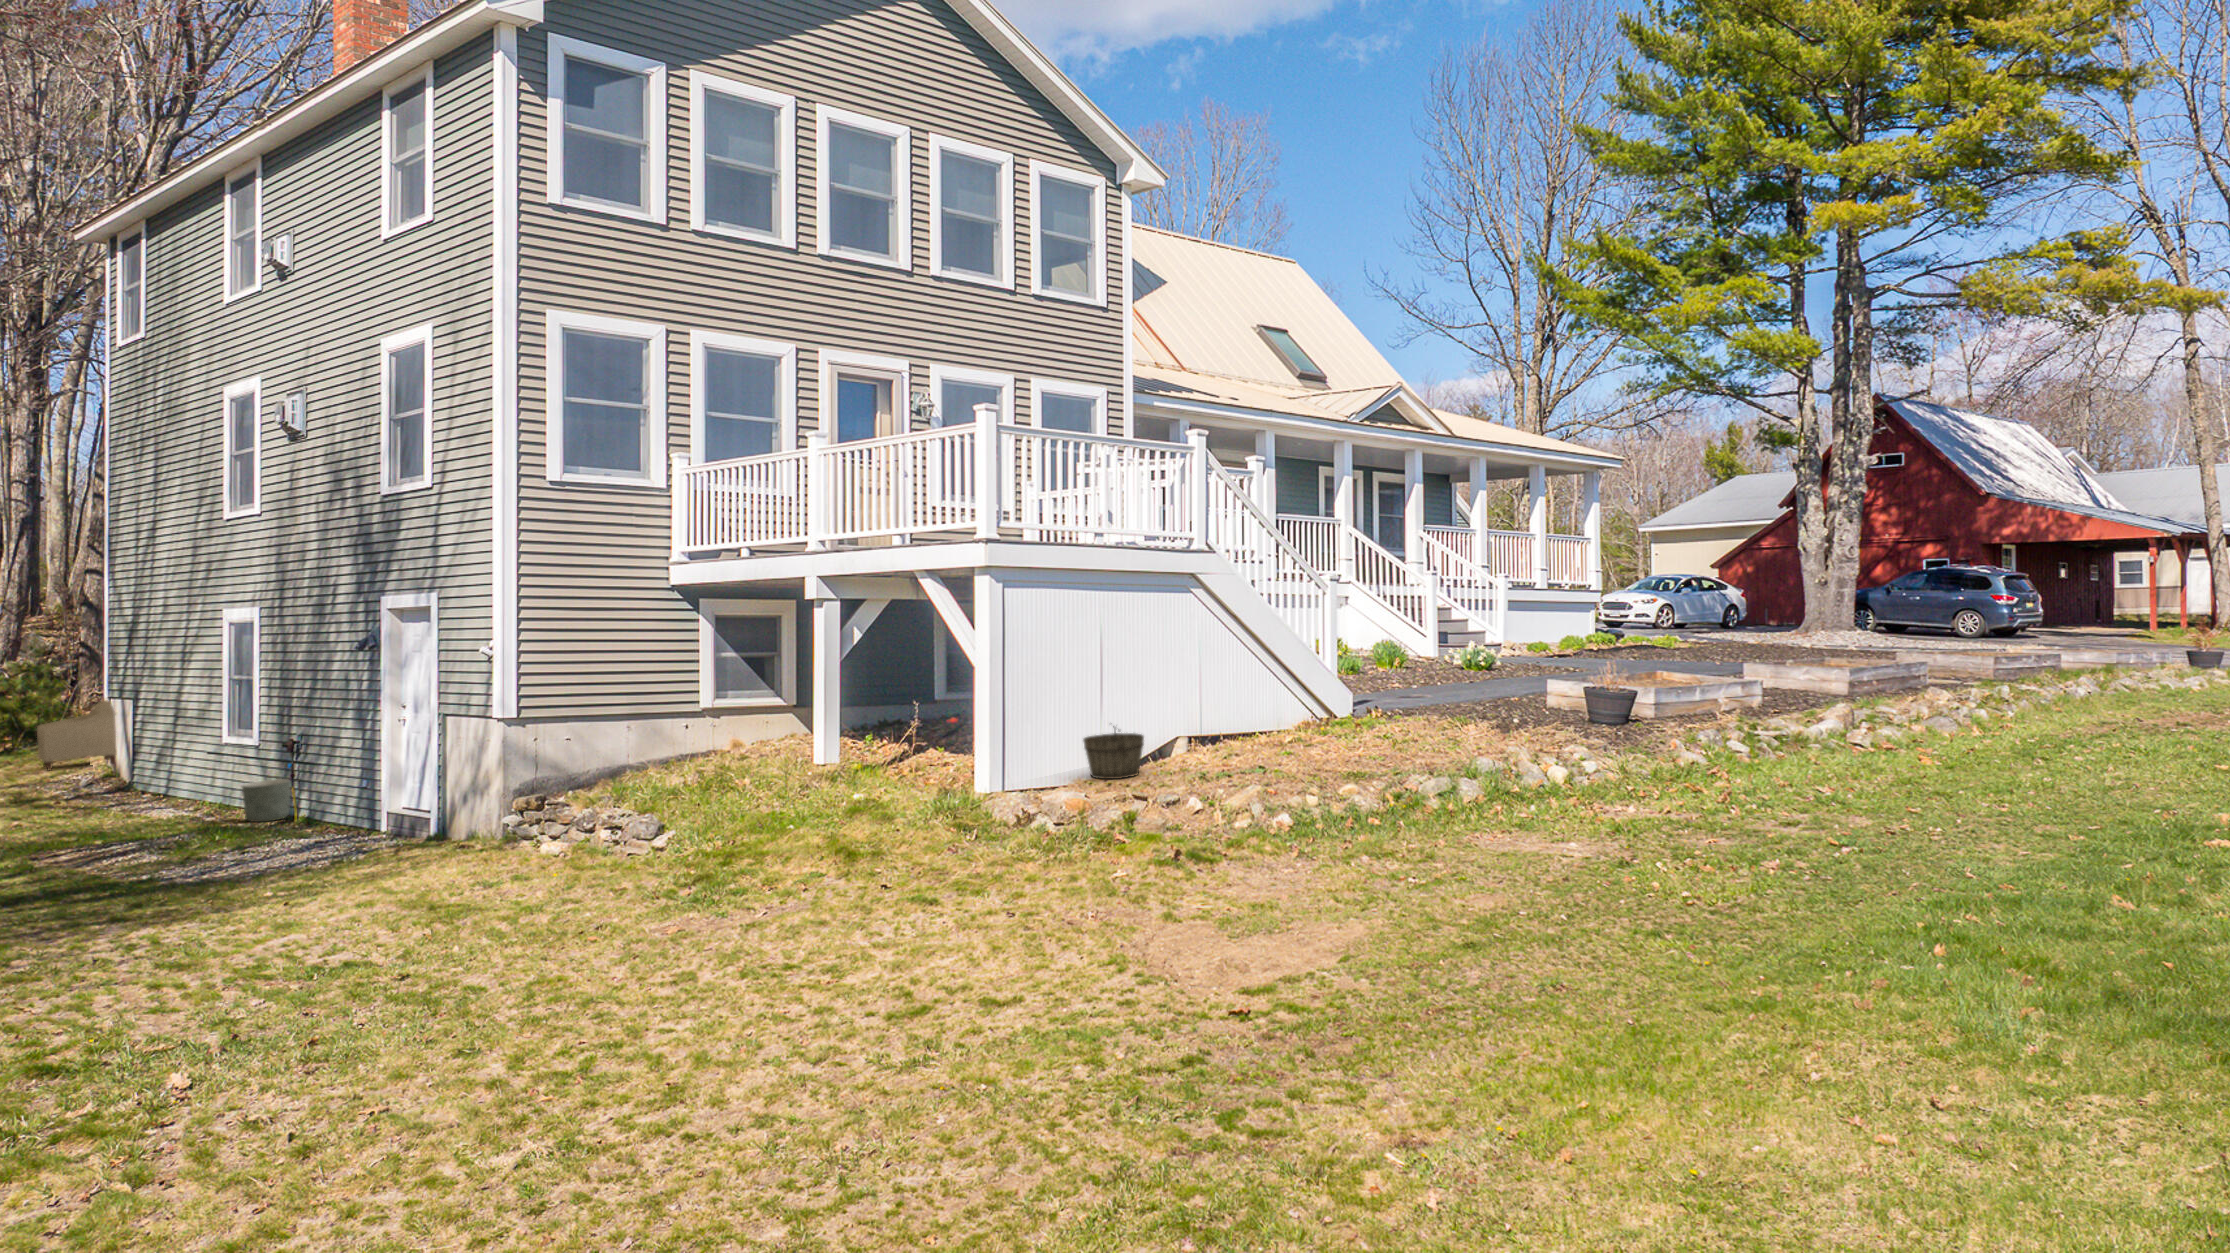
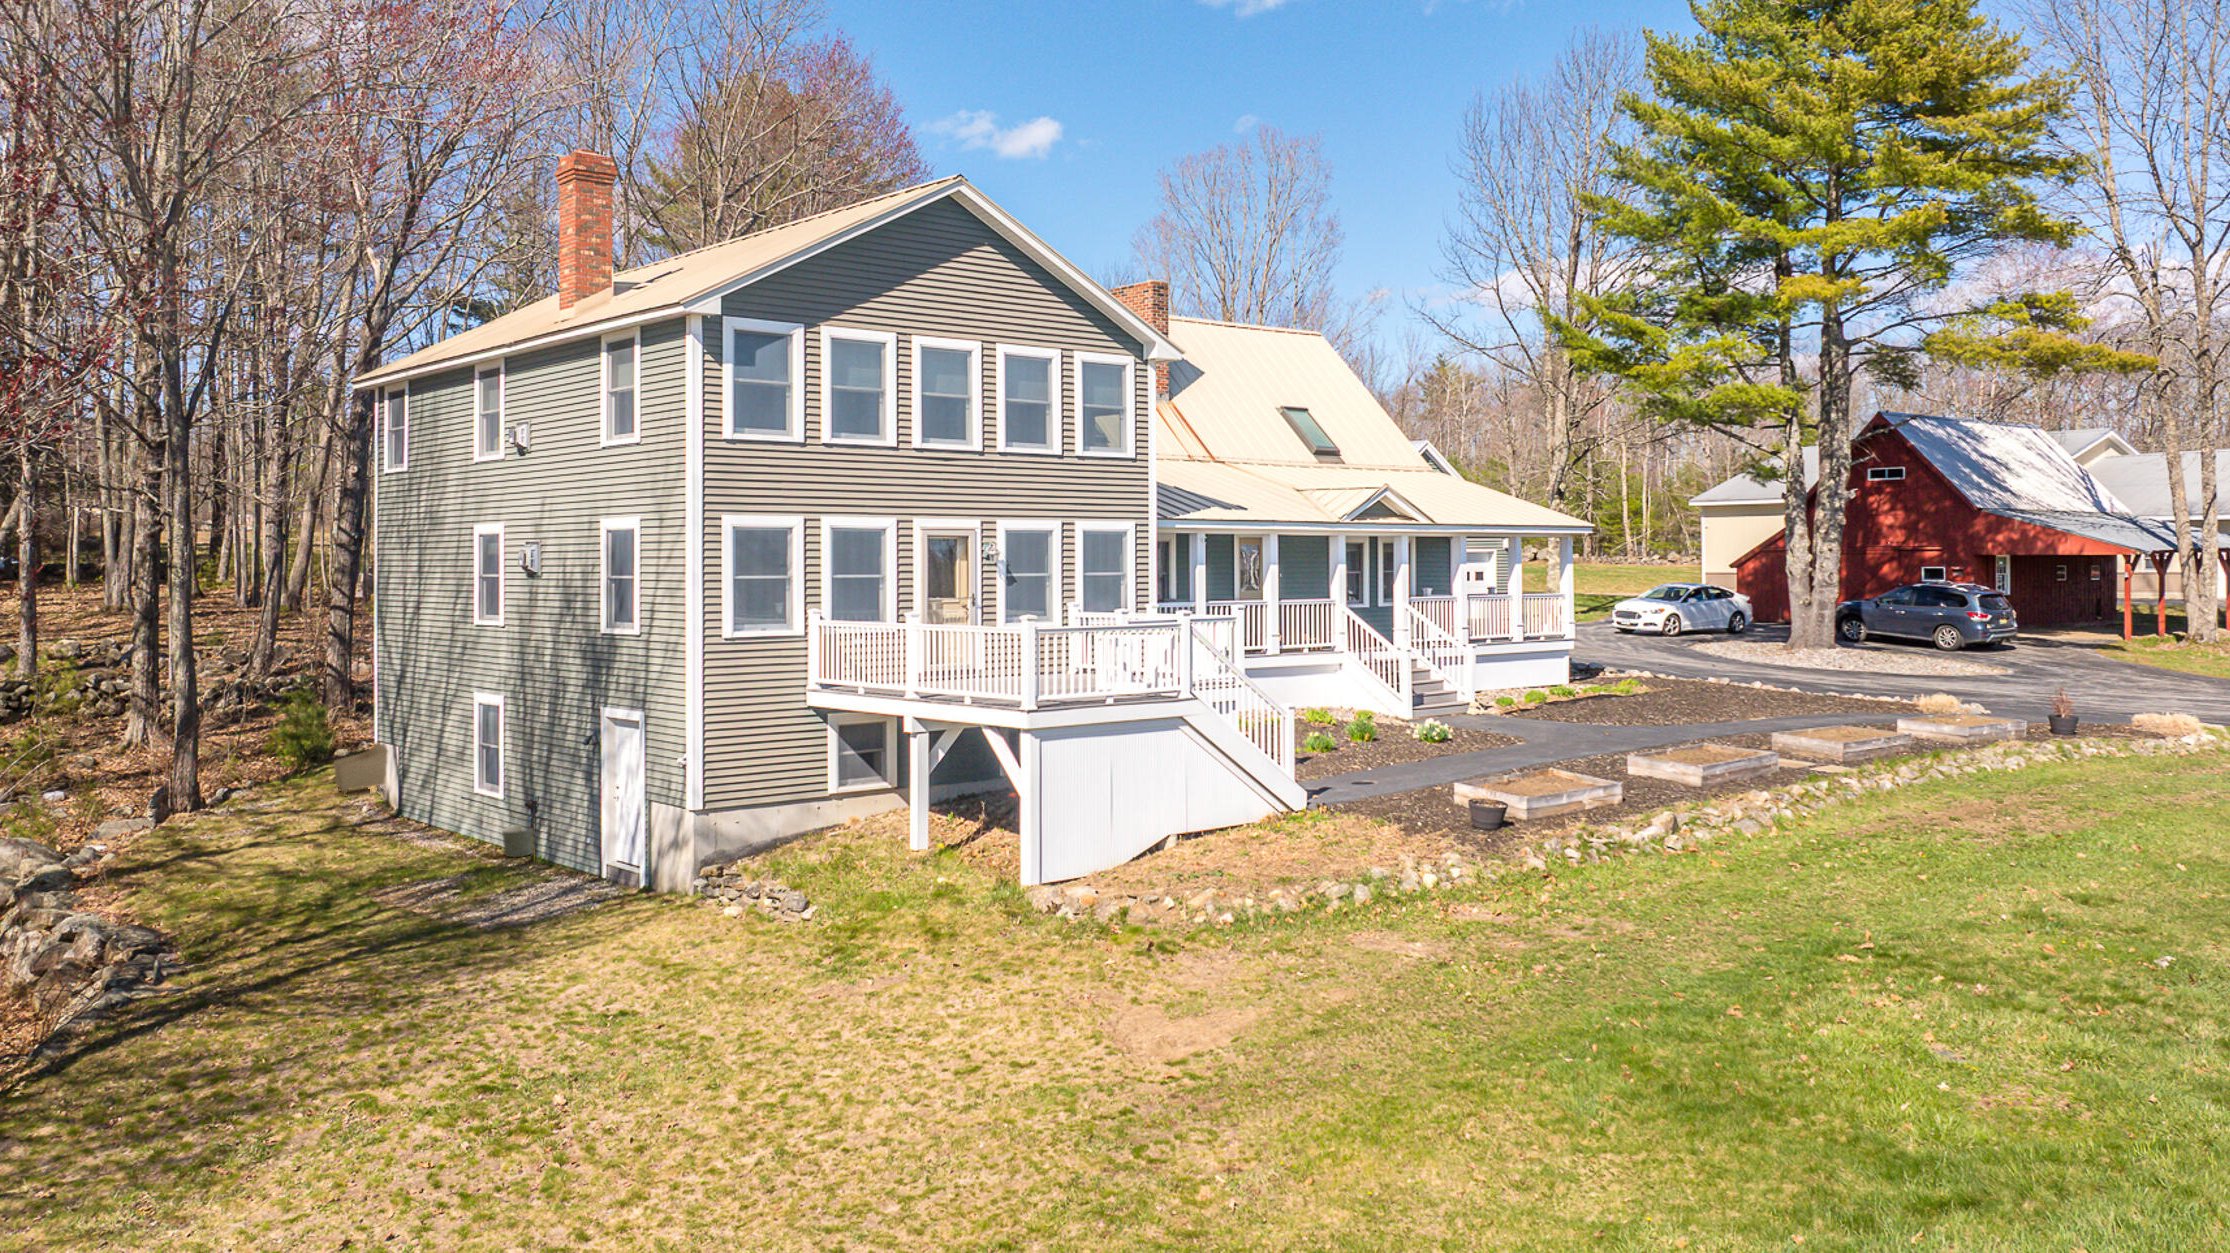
wooden bucket: present [1083,726,1144,779] -> none [1095,836,1138,877]

